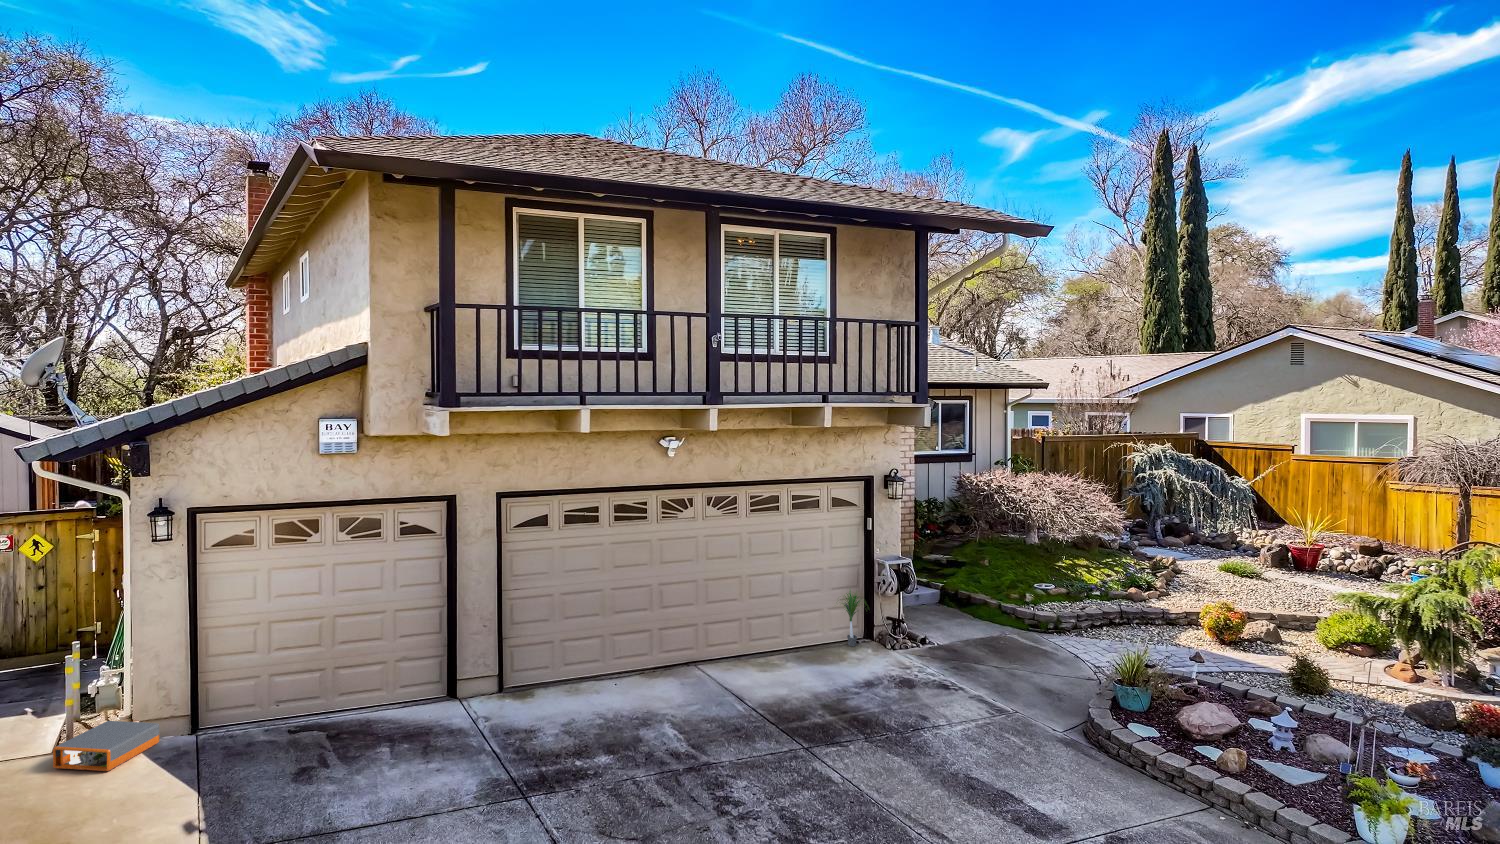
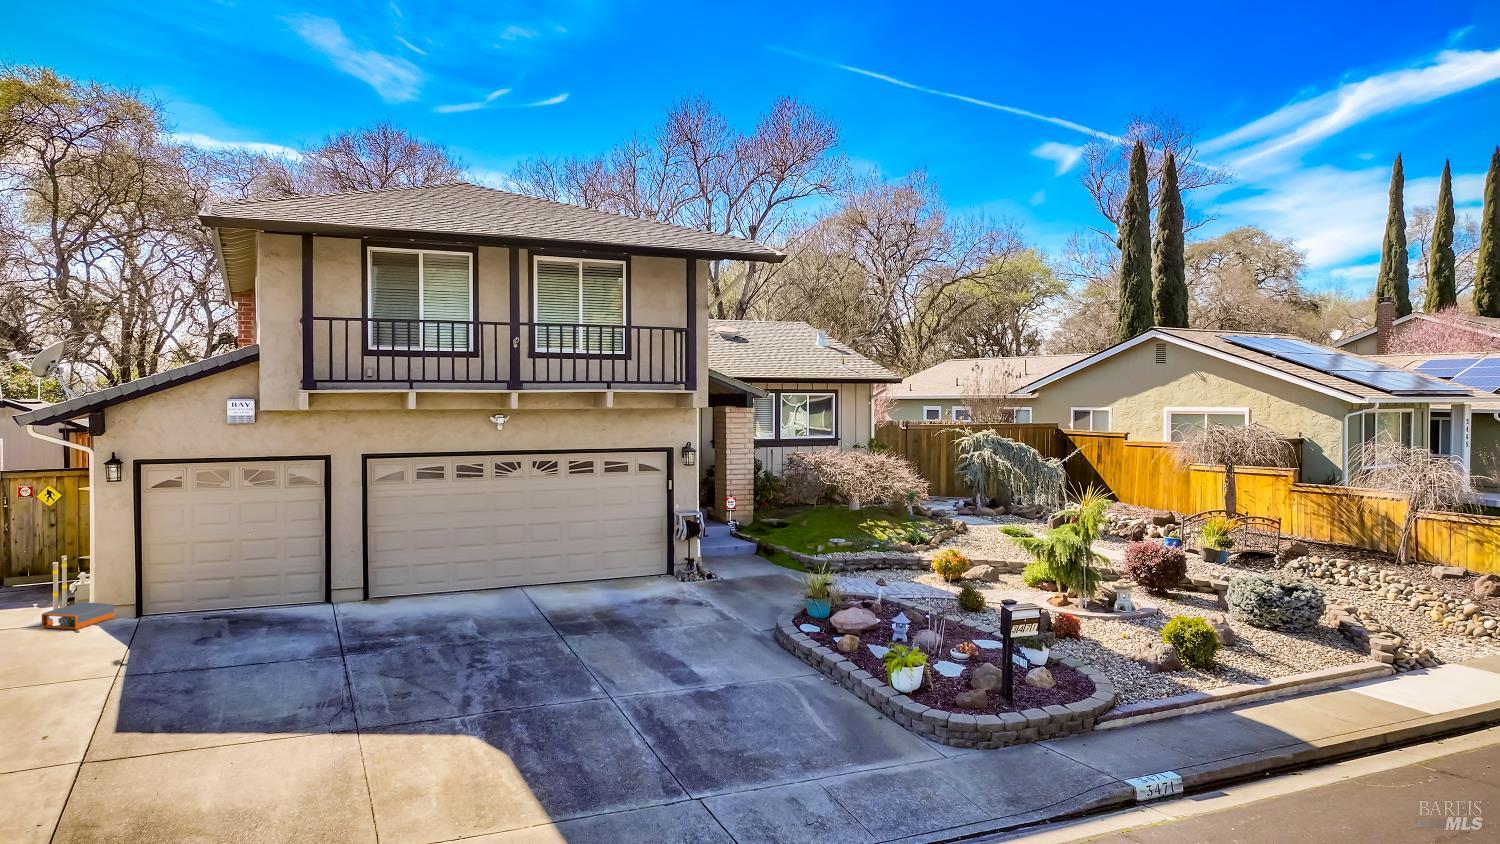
potted plant: present [842,591,860,646] -> present [907,489,917,520]

